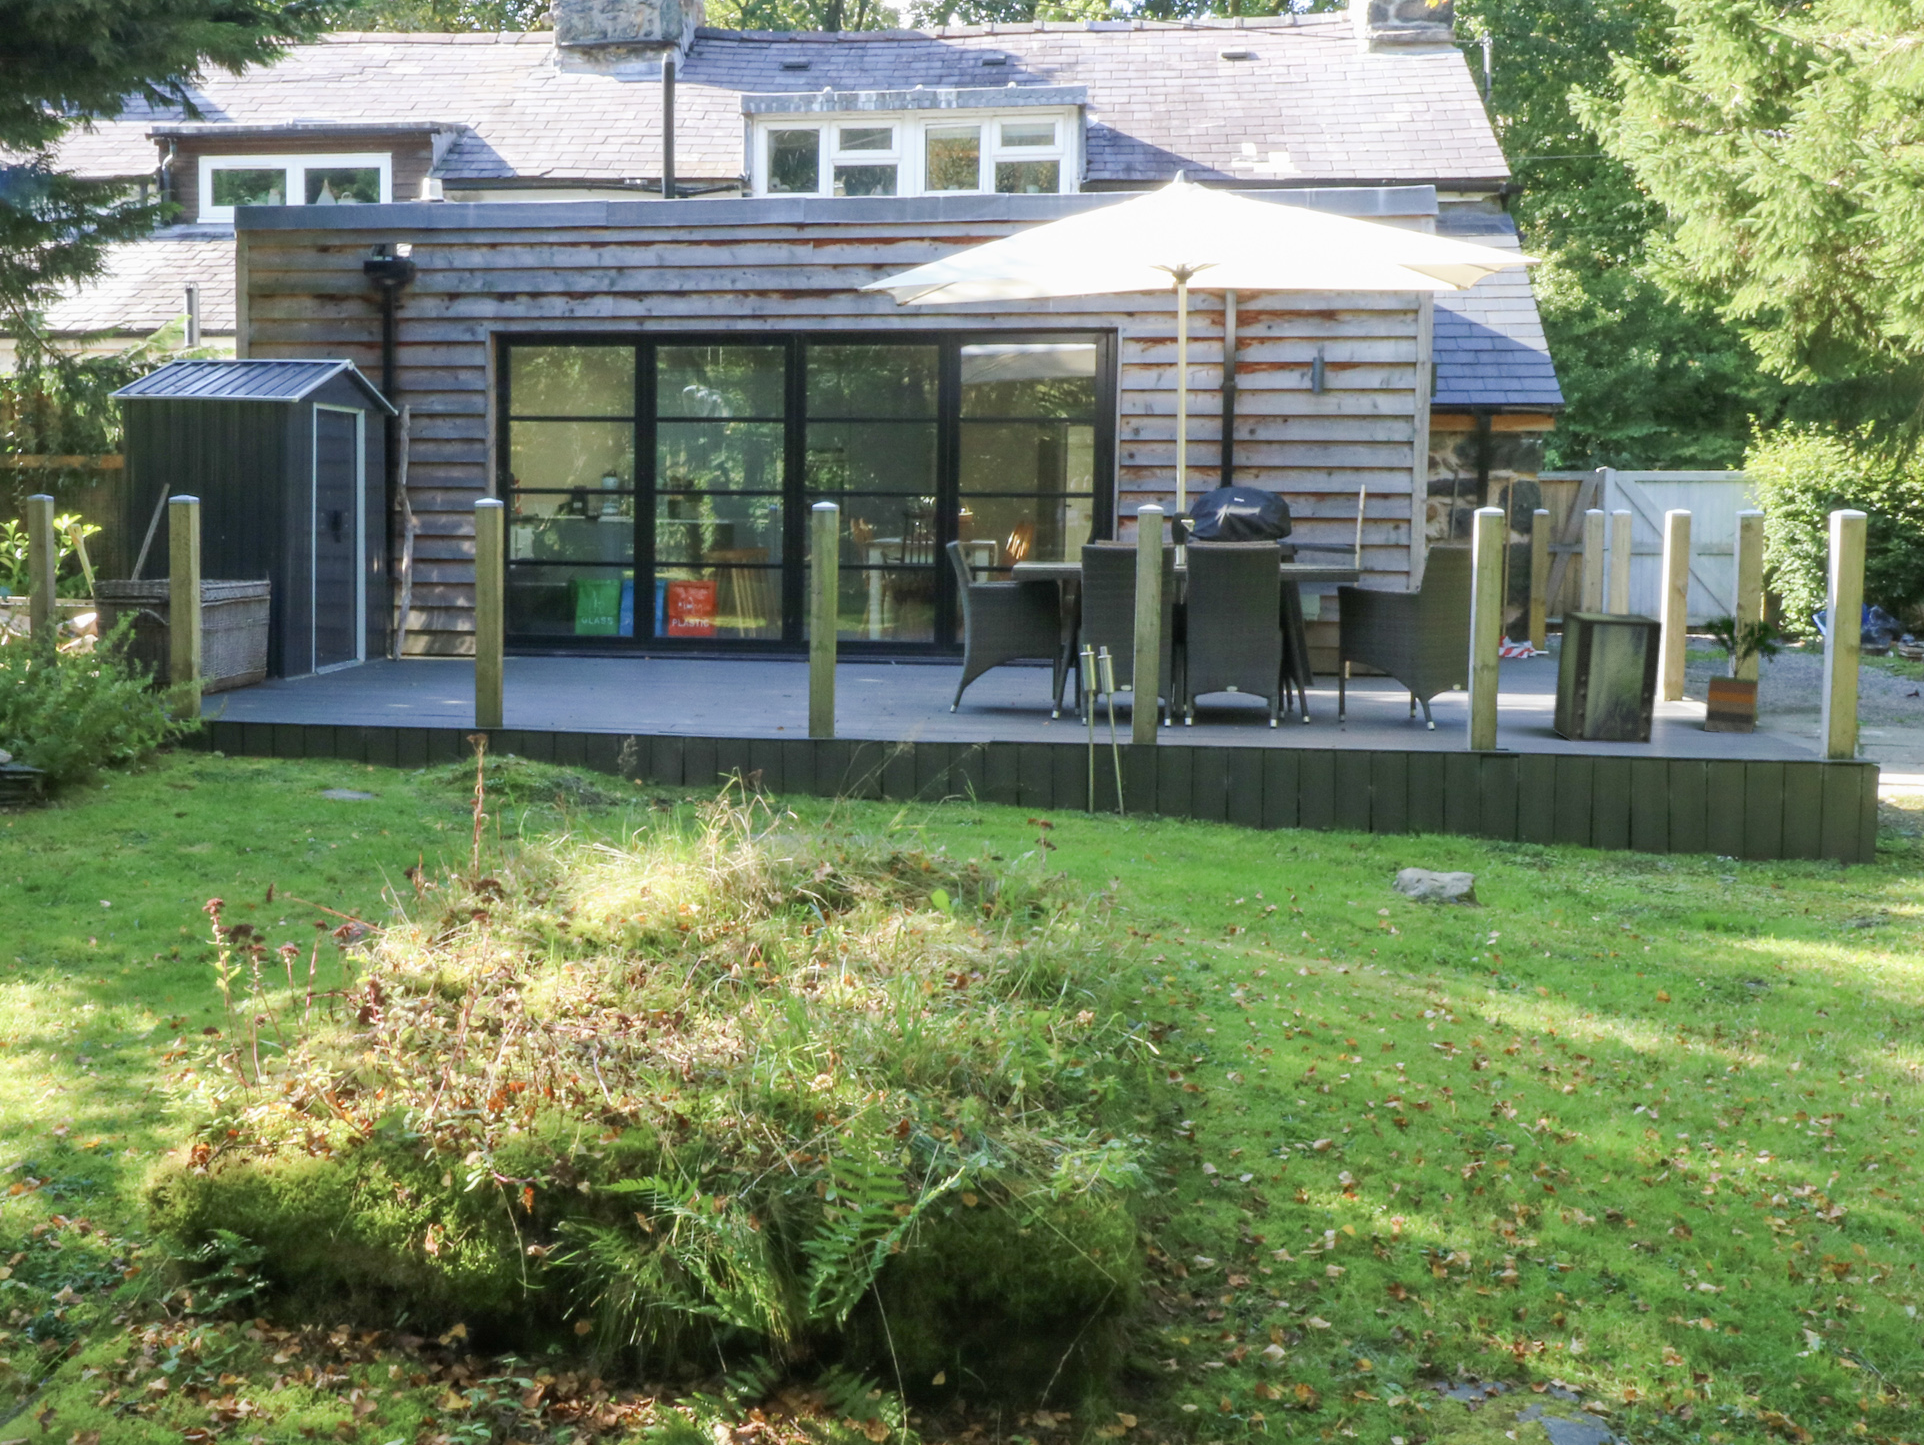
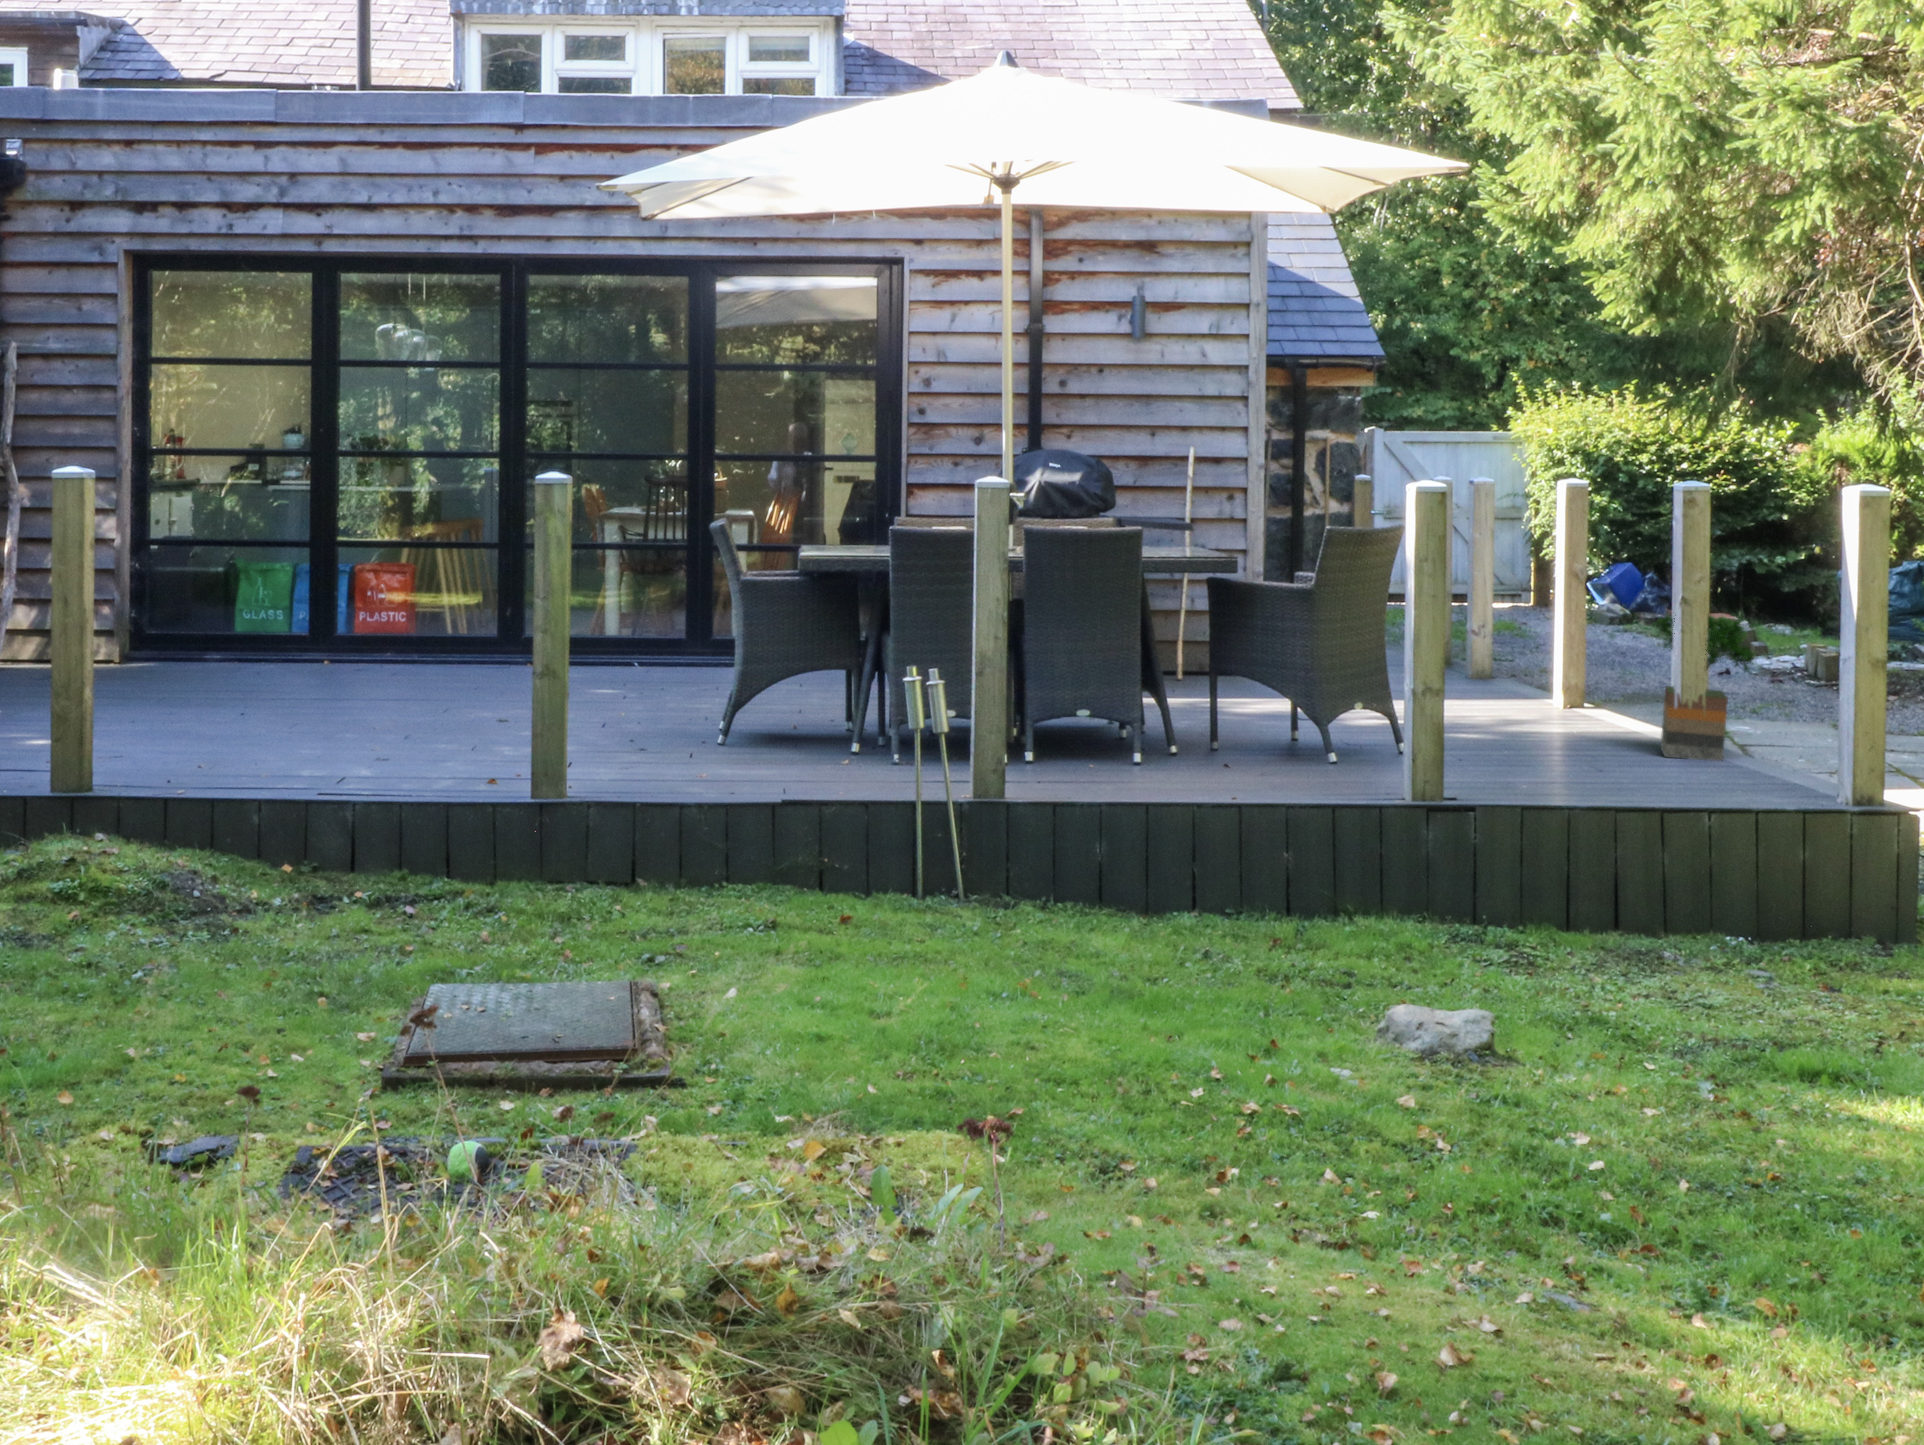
storage box: present [1553,611,1662,744] -> none [1495,609,1640,785]

